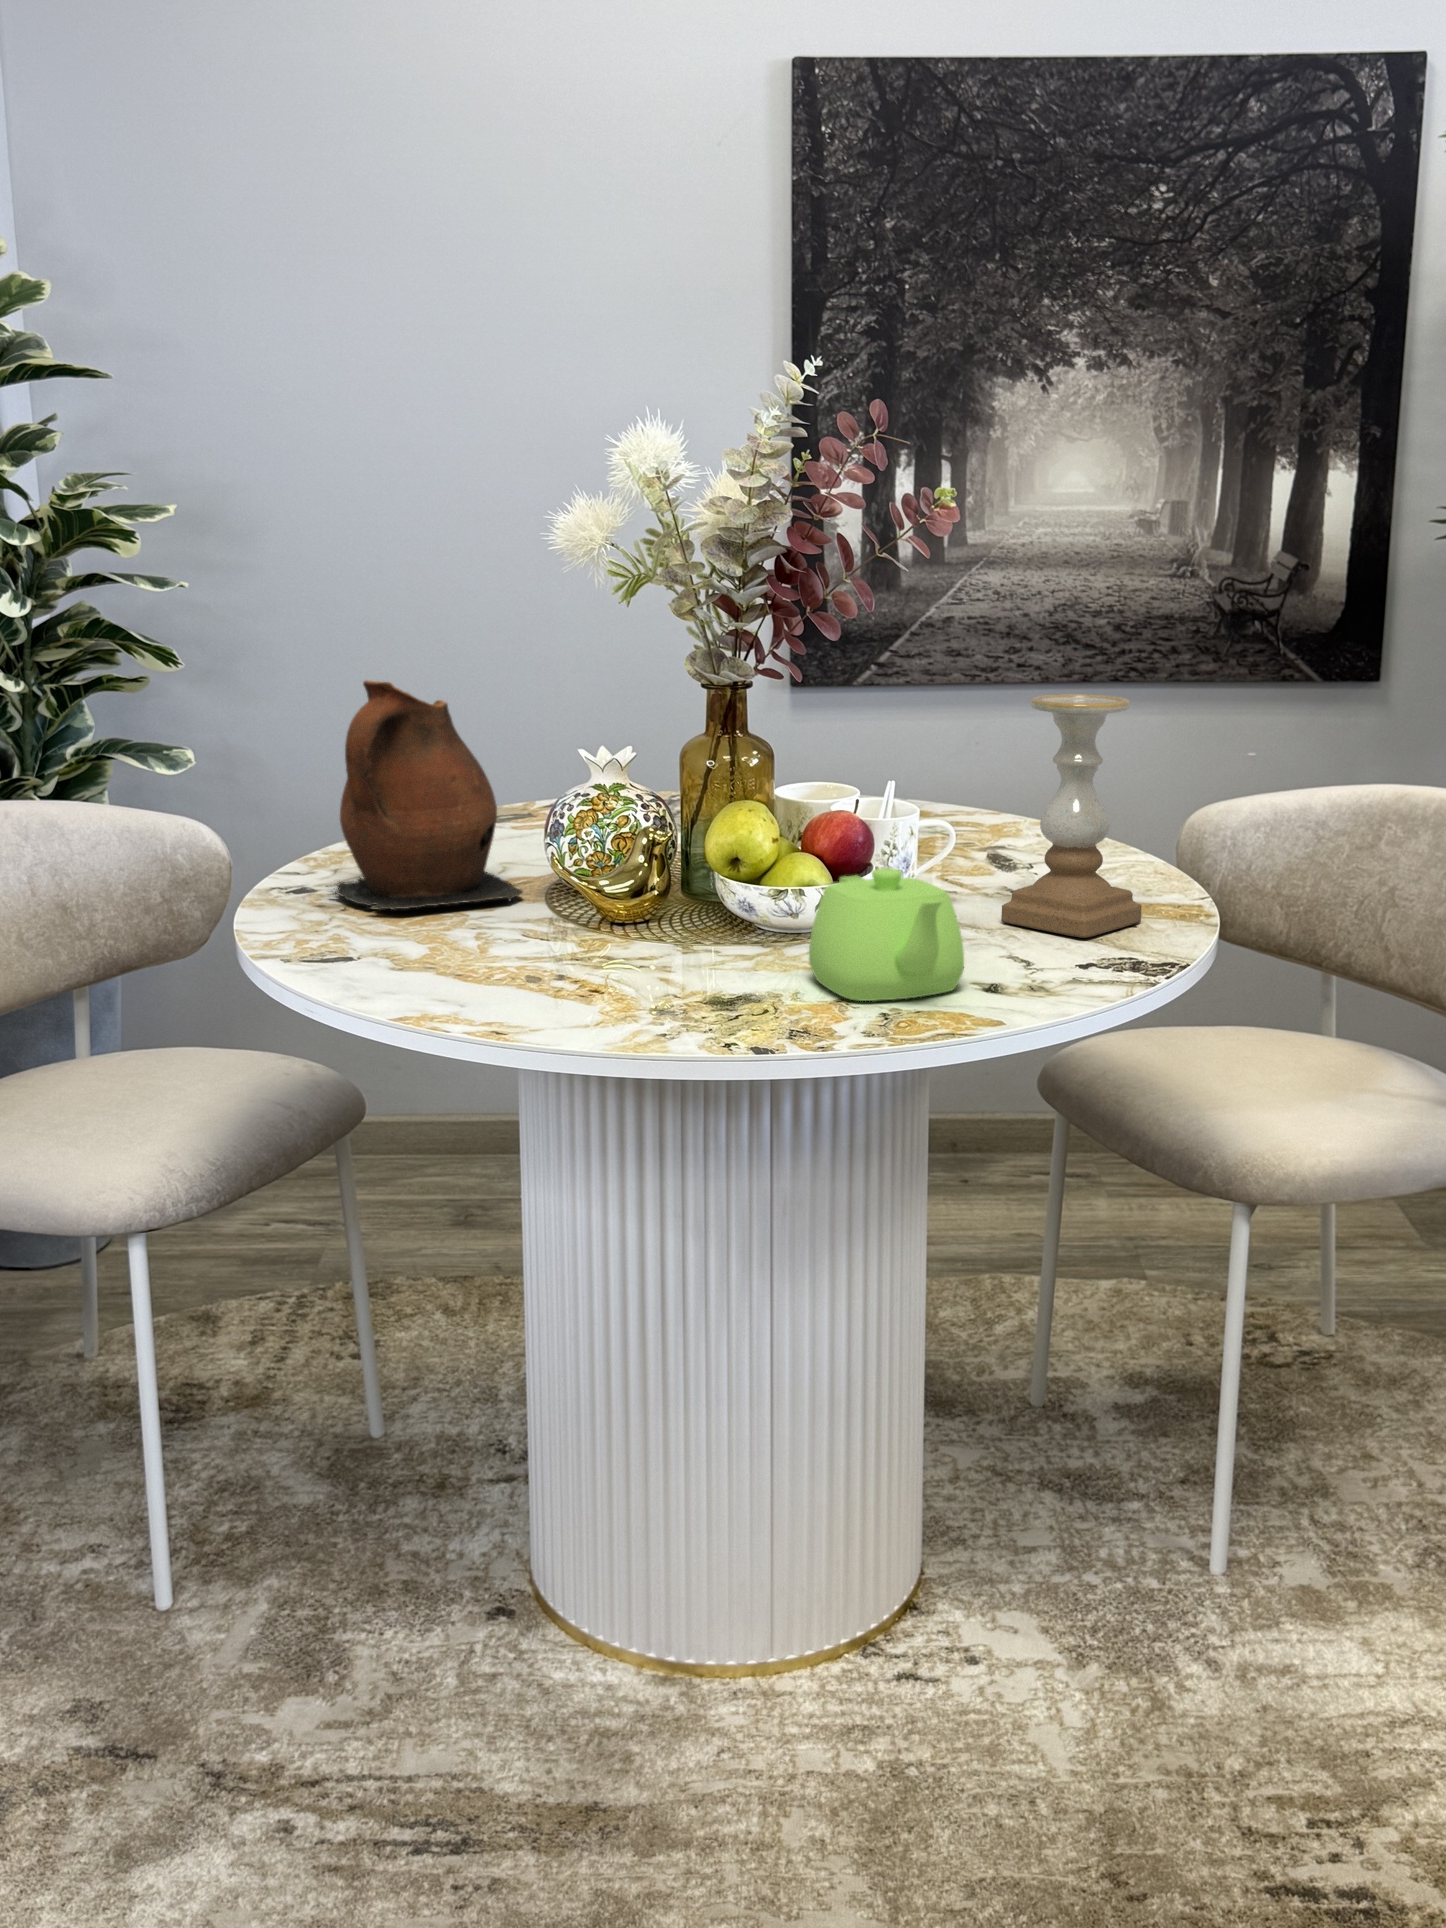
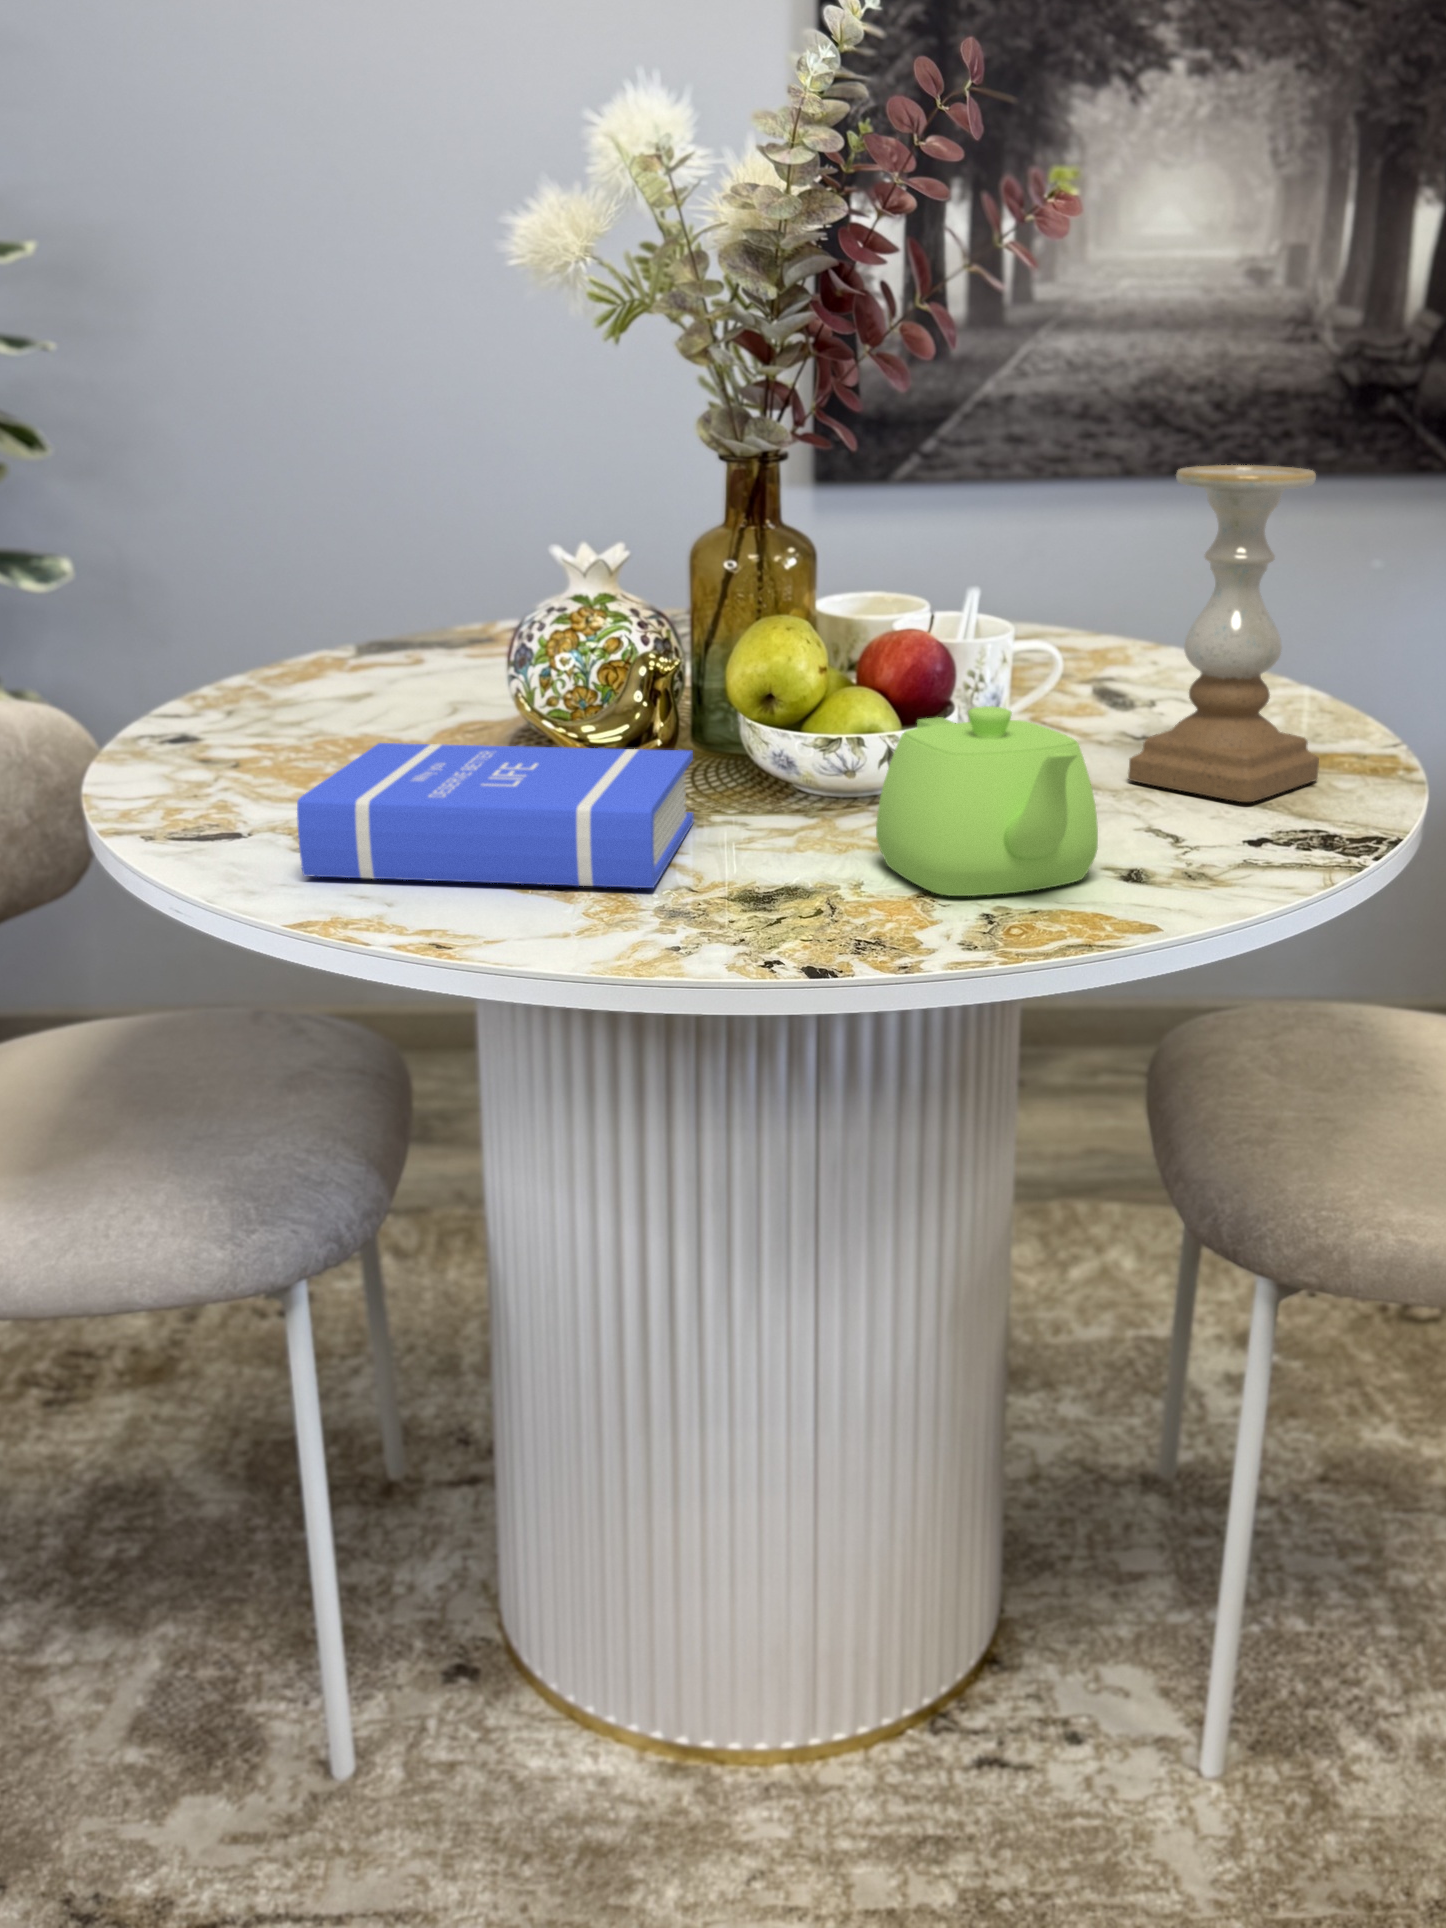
ceramic pitcher: present [335,681,523,910] -> none [212,450,479,767]
book: none [400,892,681,995] -> present [297,743,694,888]

